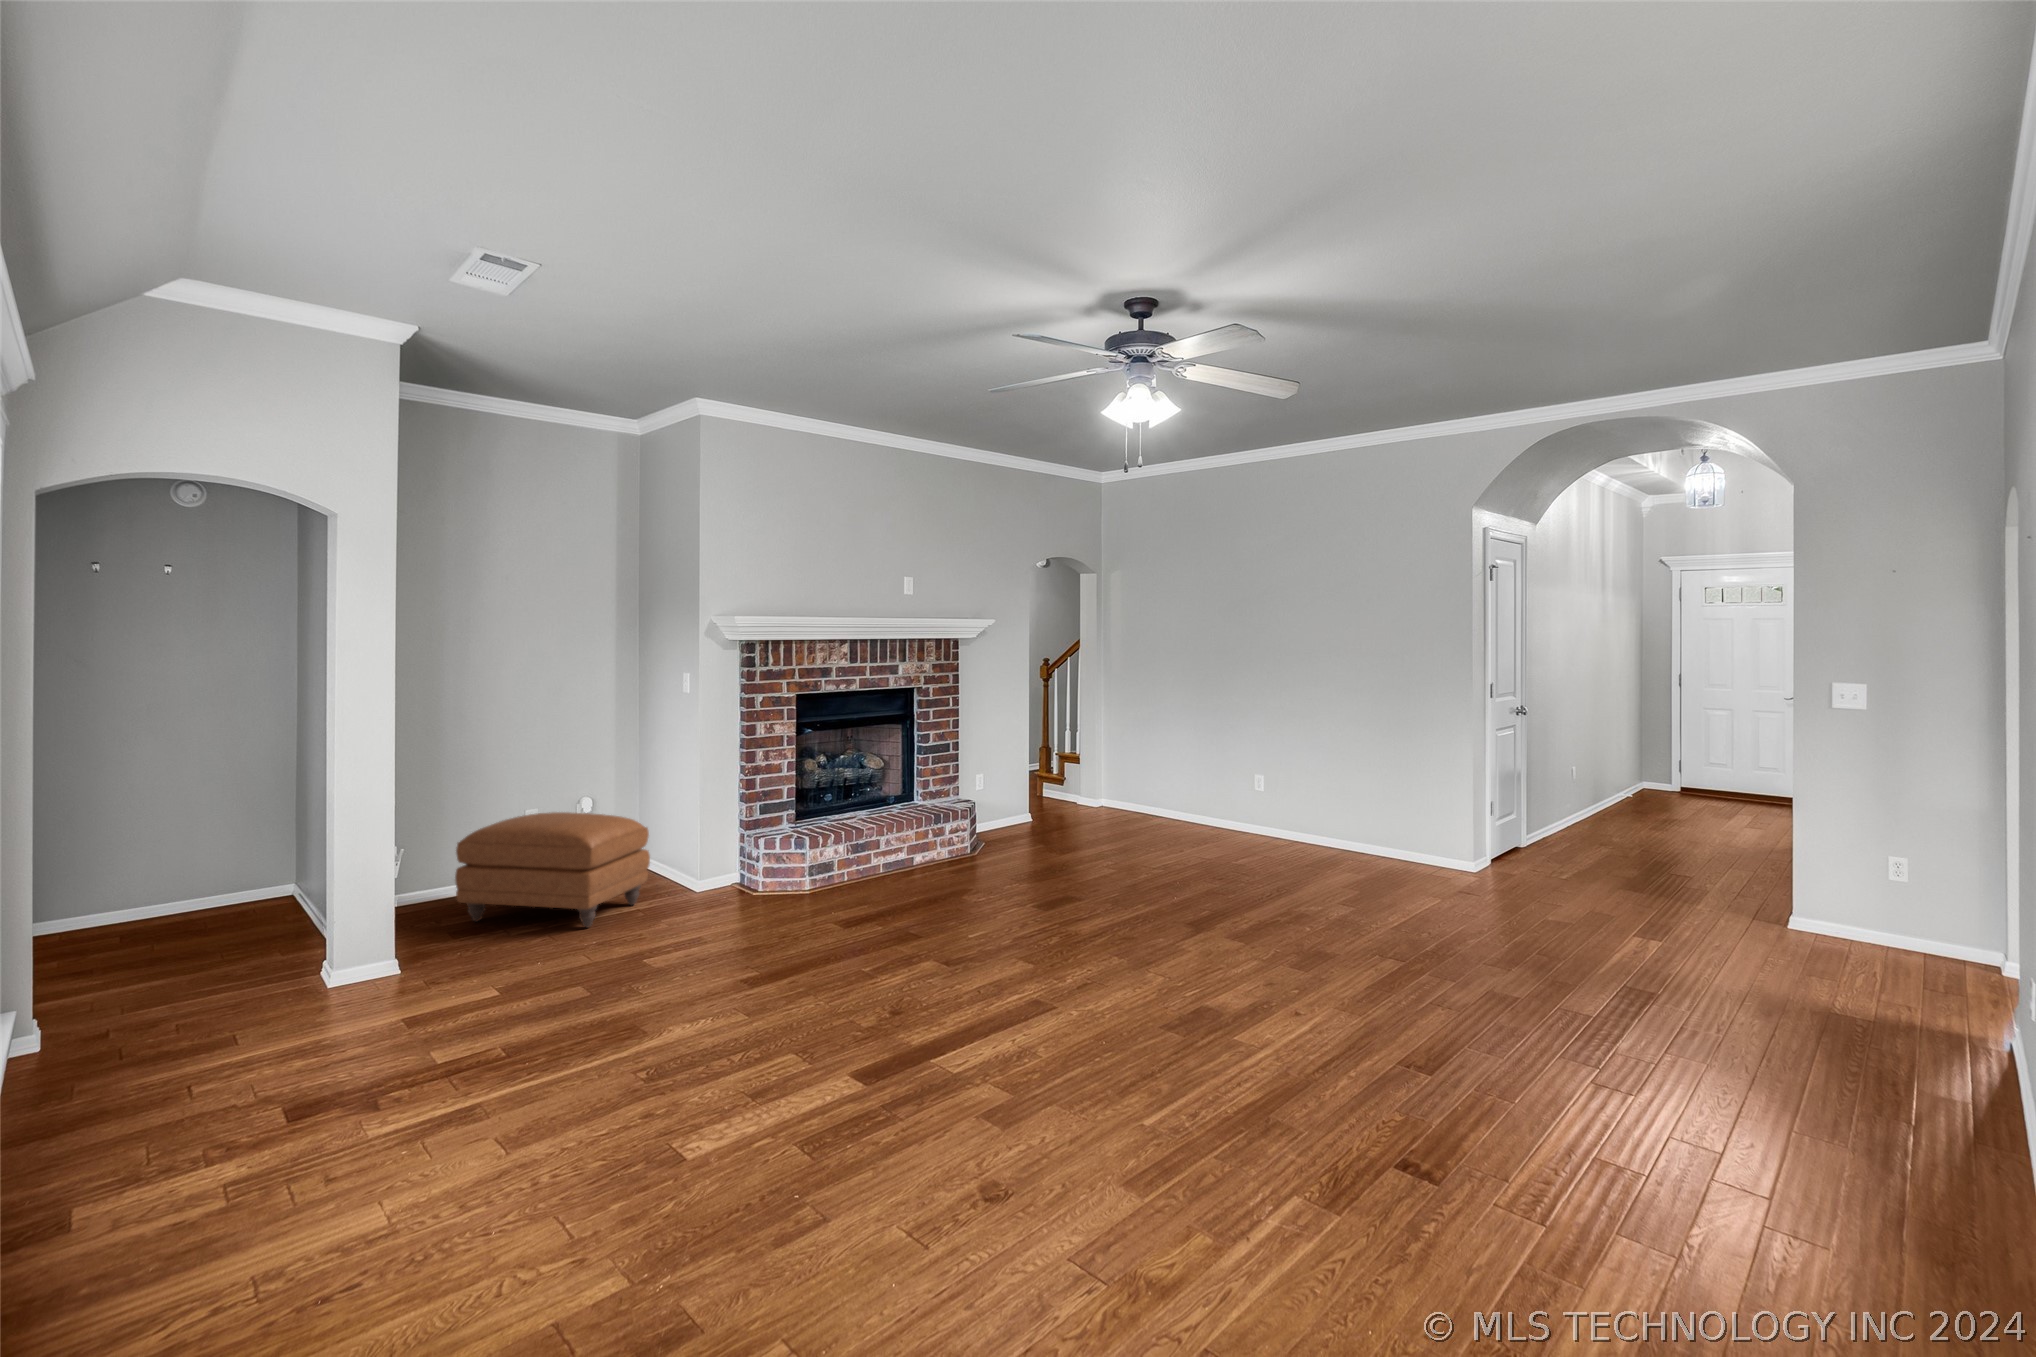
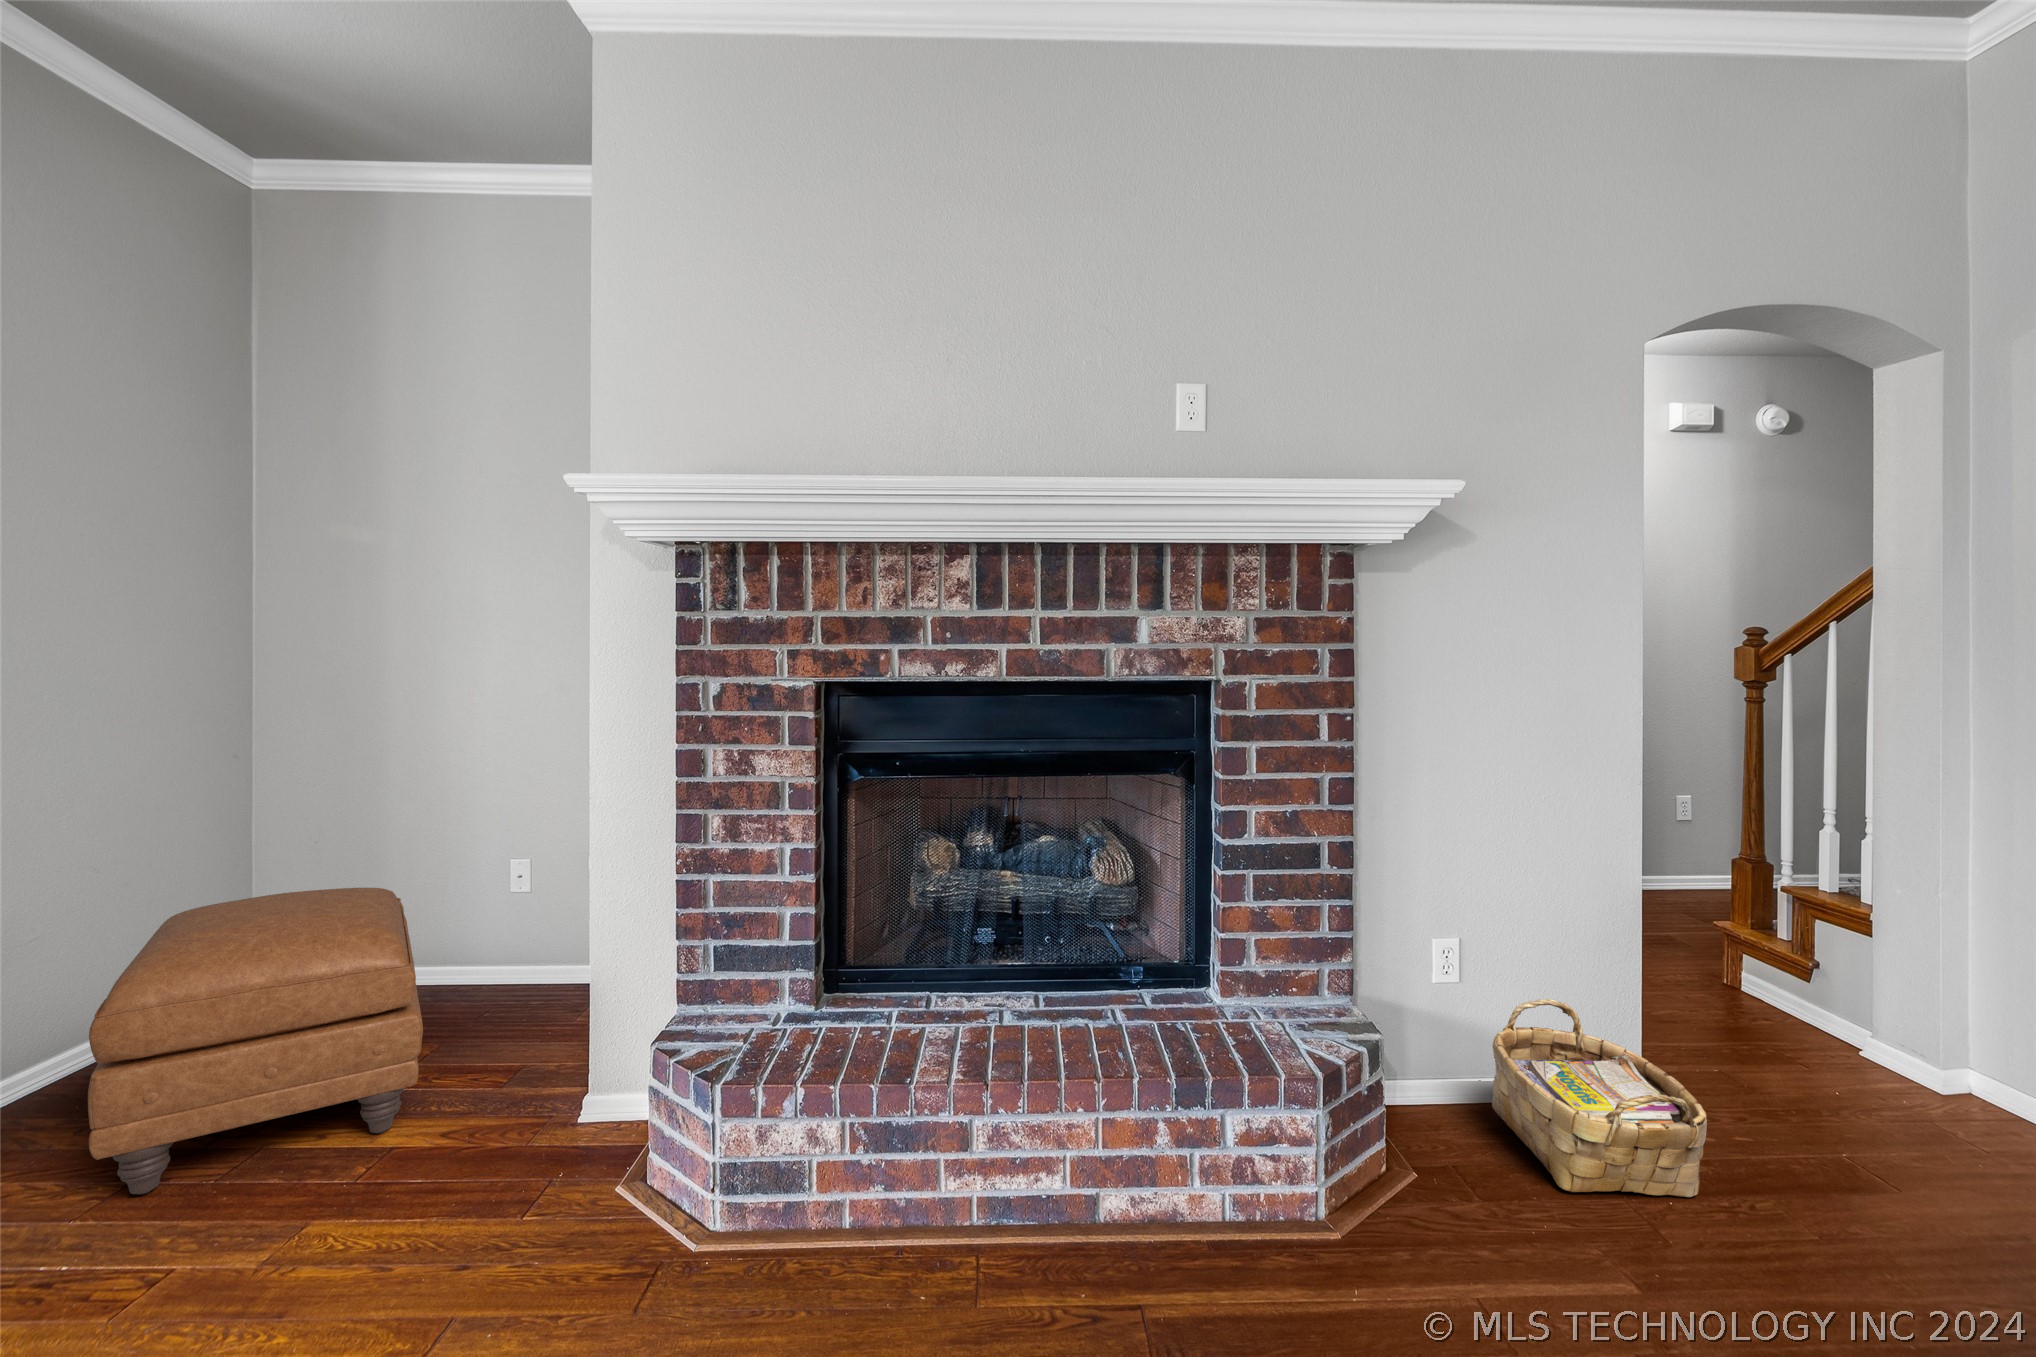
woven basket: none [997,789,1055,838] -> present [1492,999,1707,1197]

